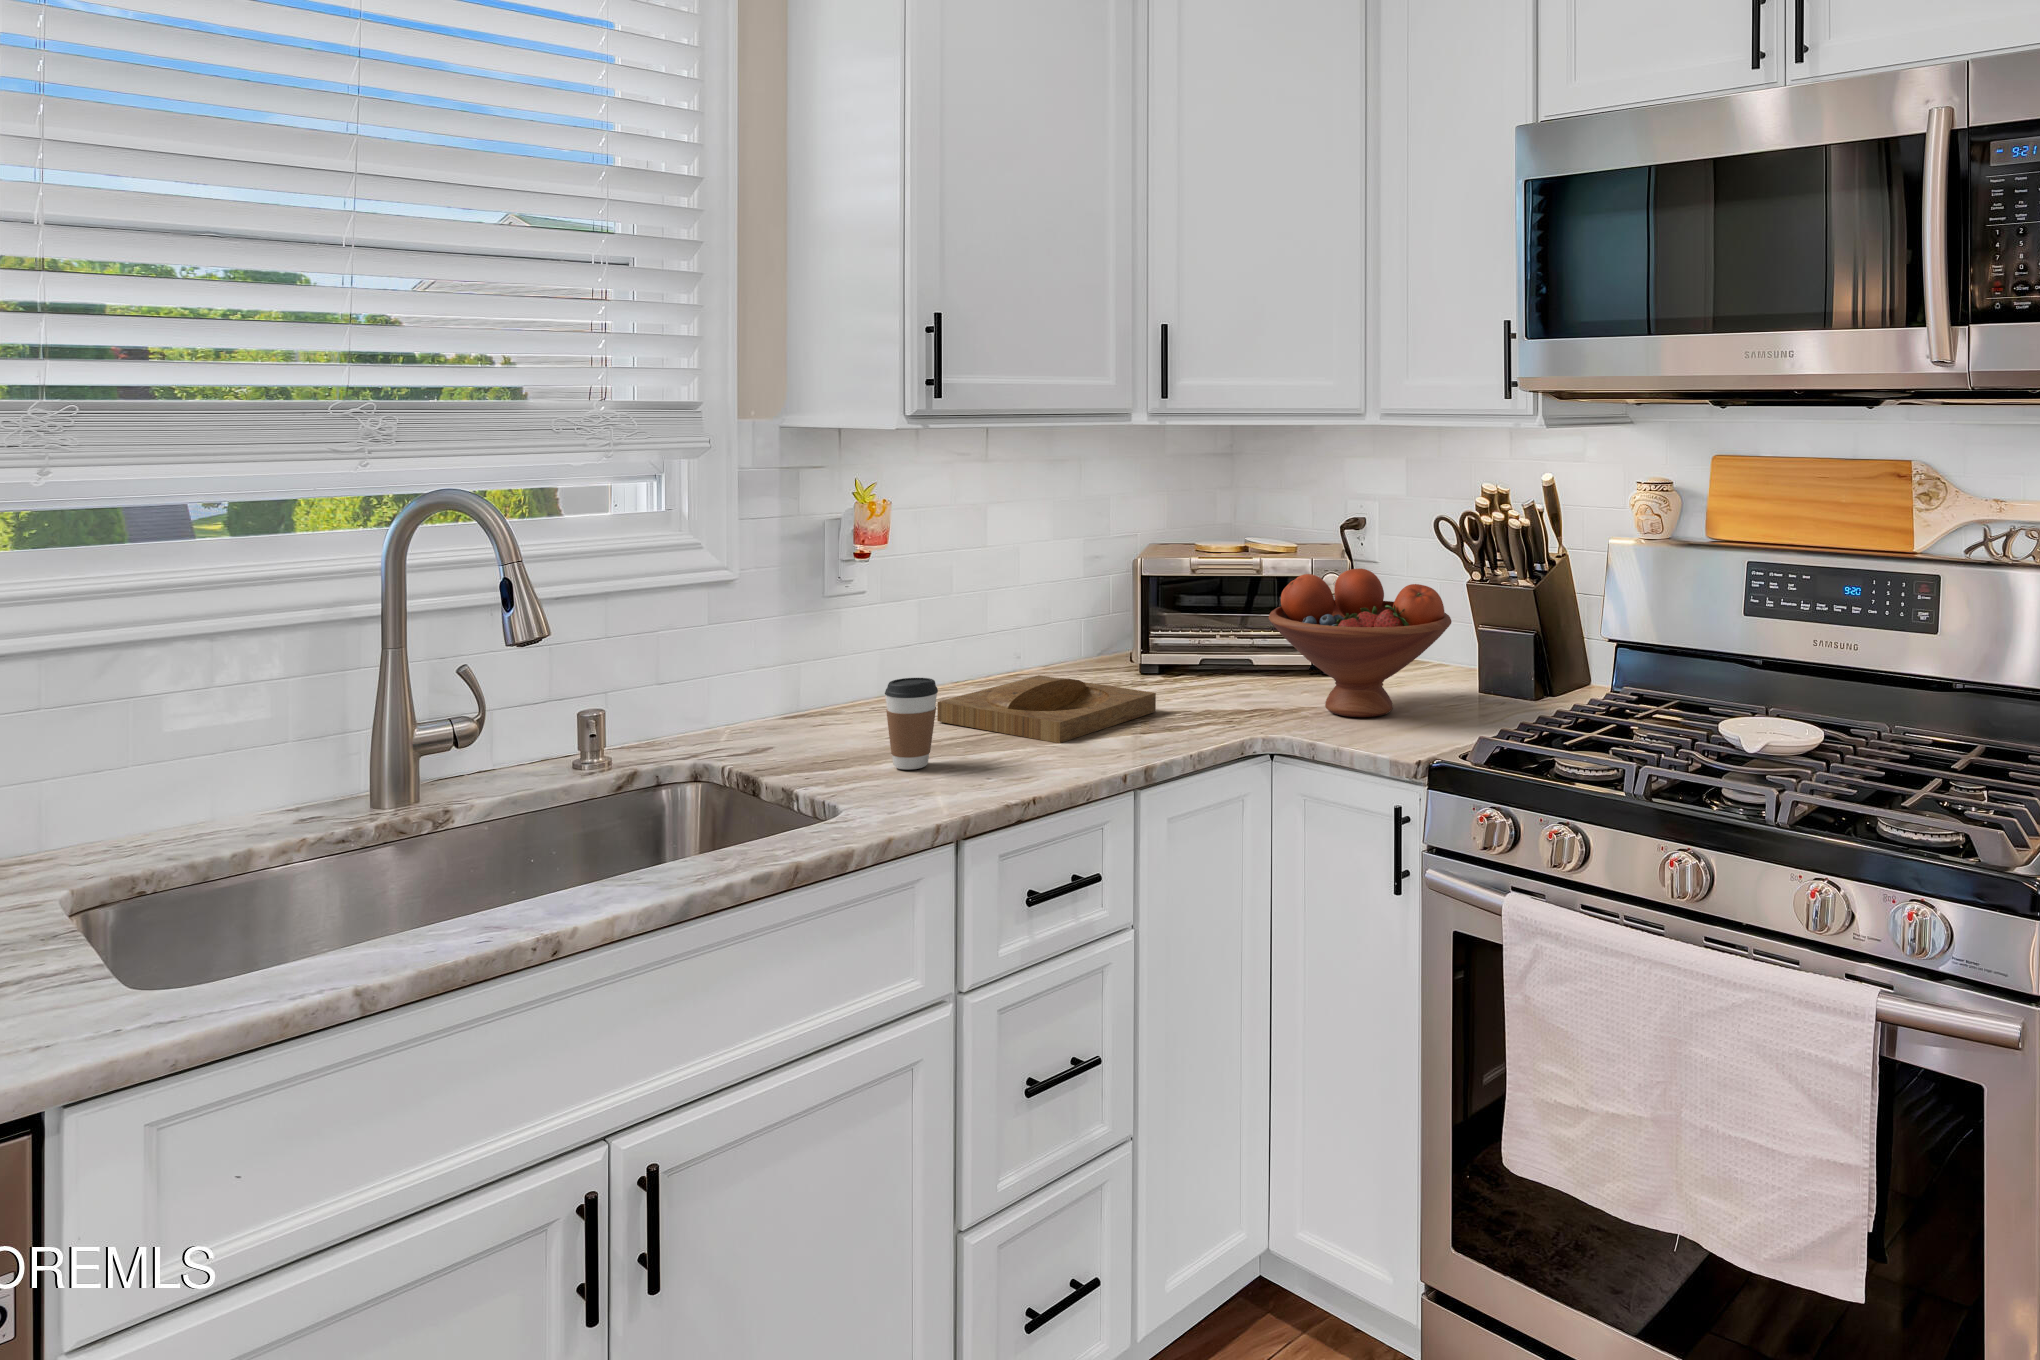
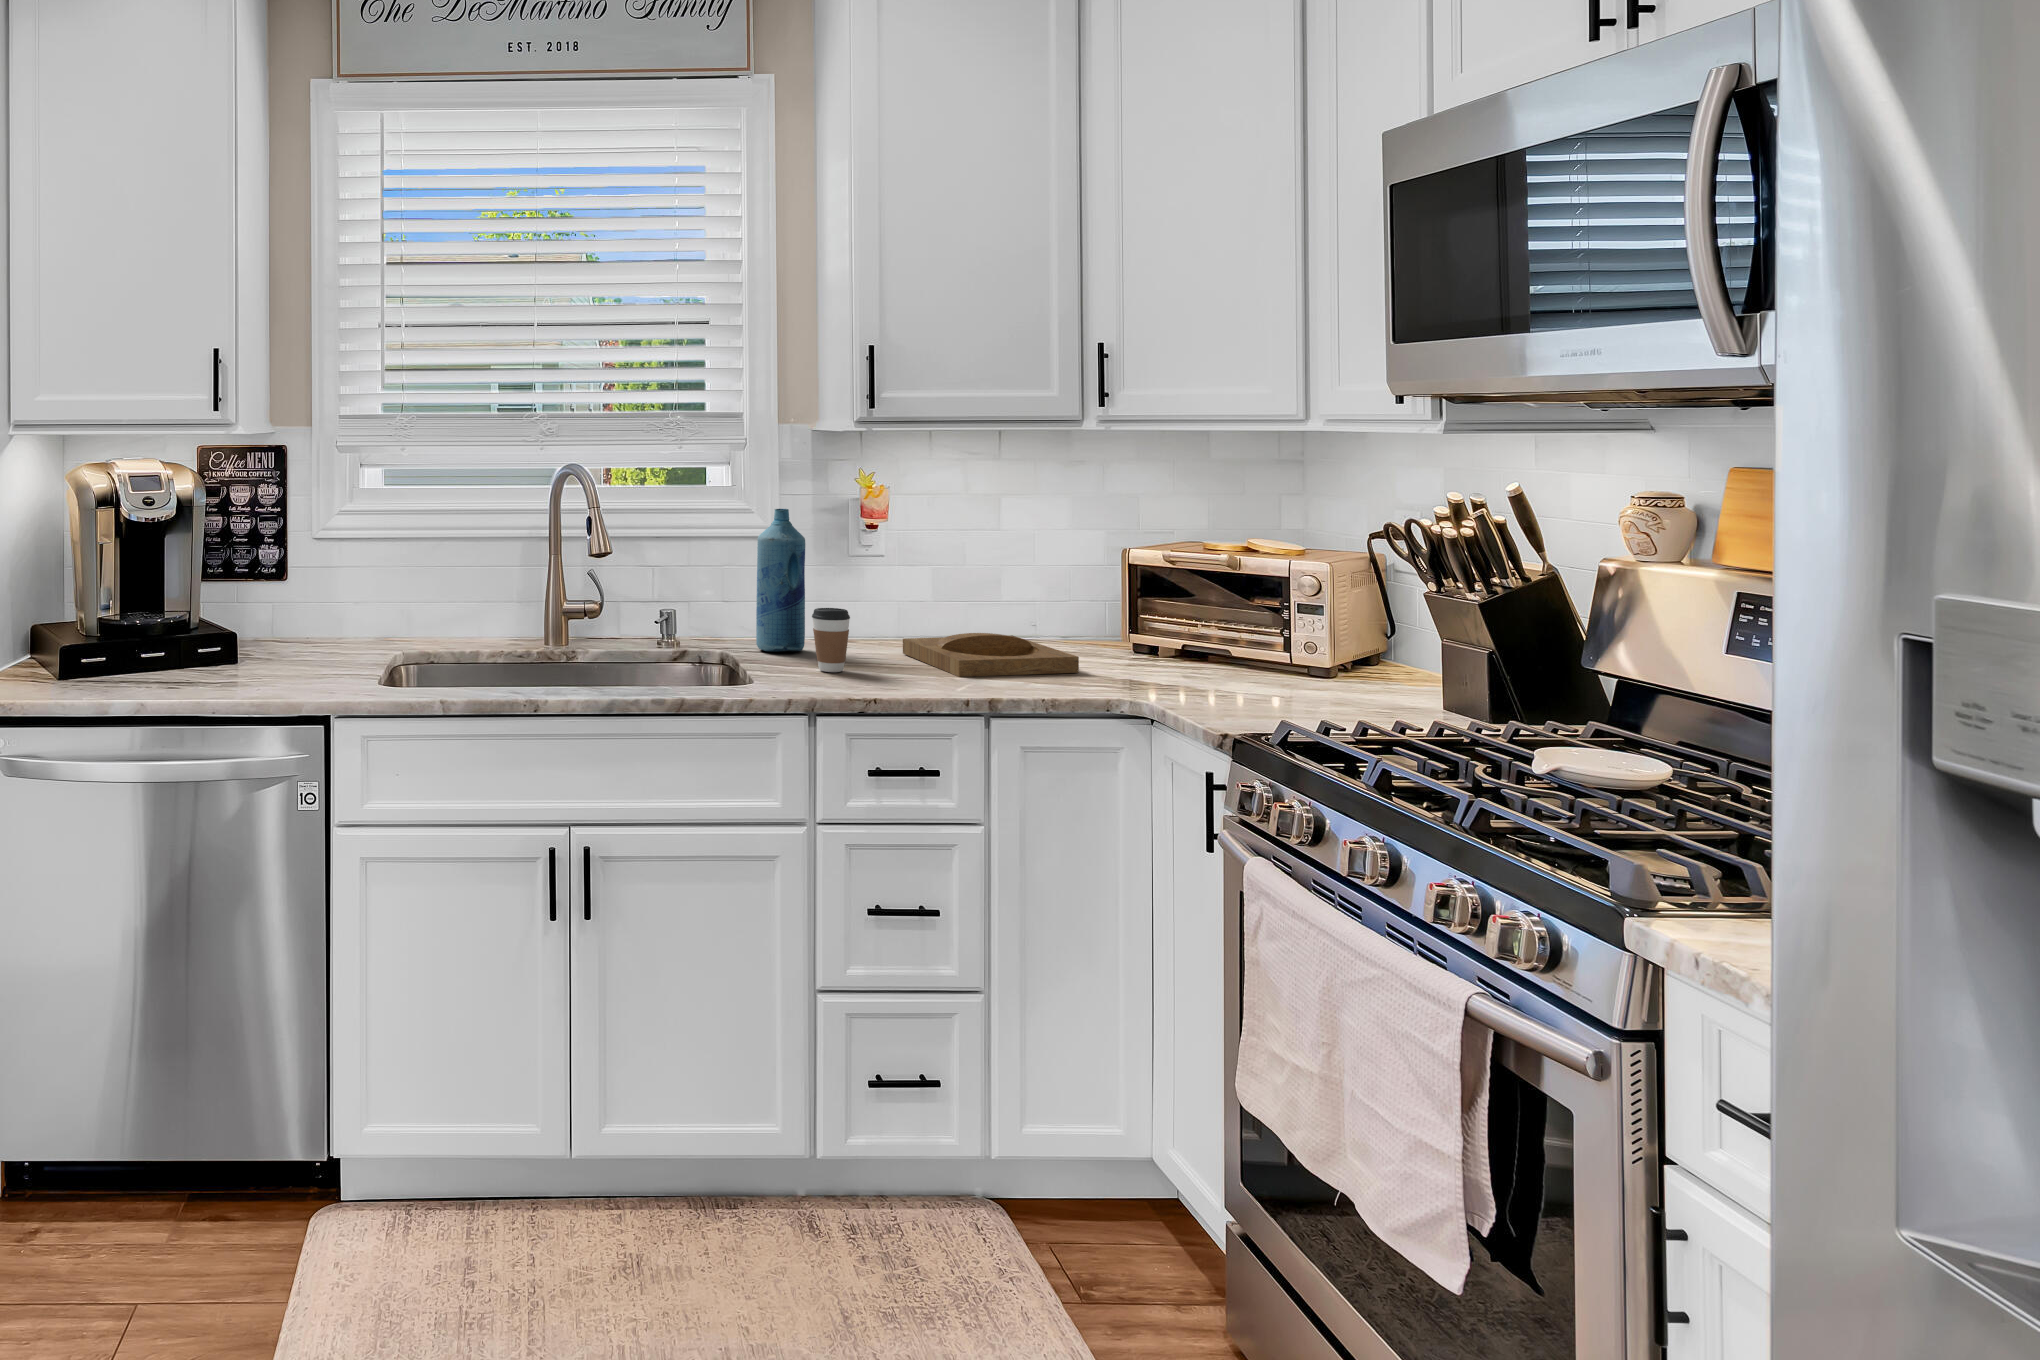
bottle: none [748,541,822,752] -> present [756,509,805,652]
fruit bowl: present [1269,568,1452,717] -> none [1171,568,1369,705]

